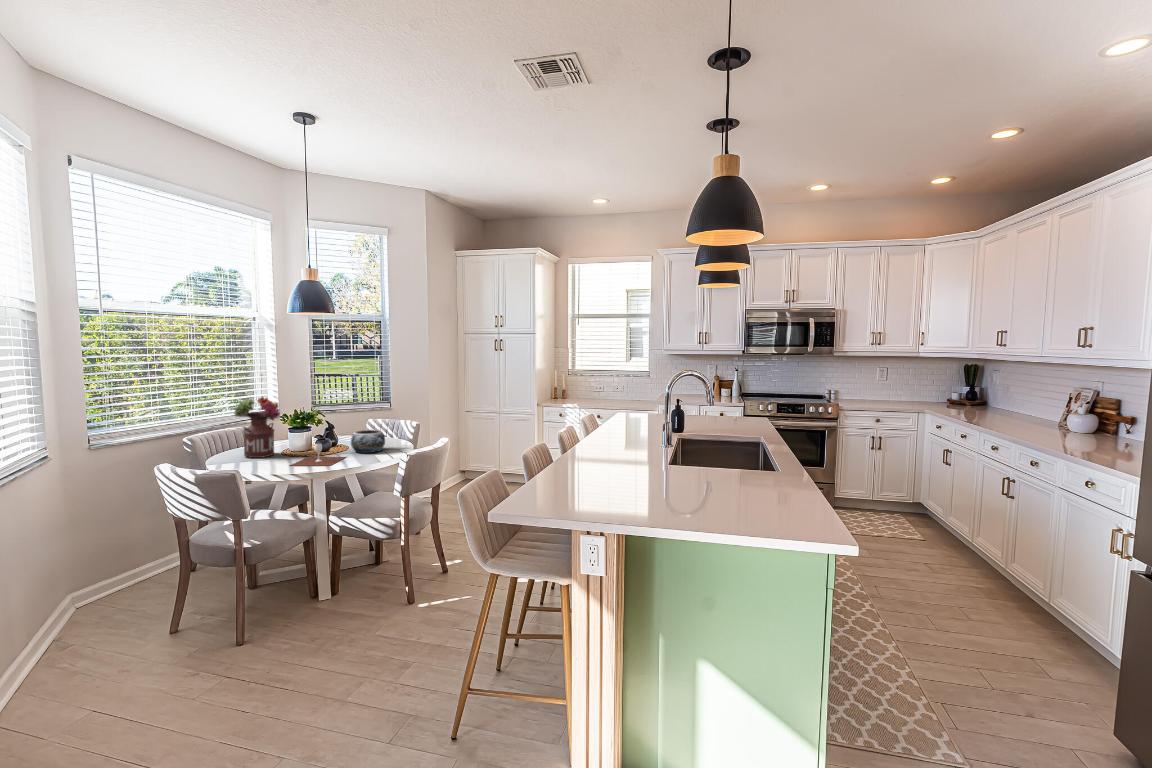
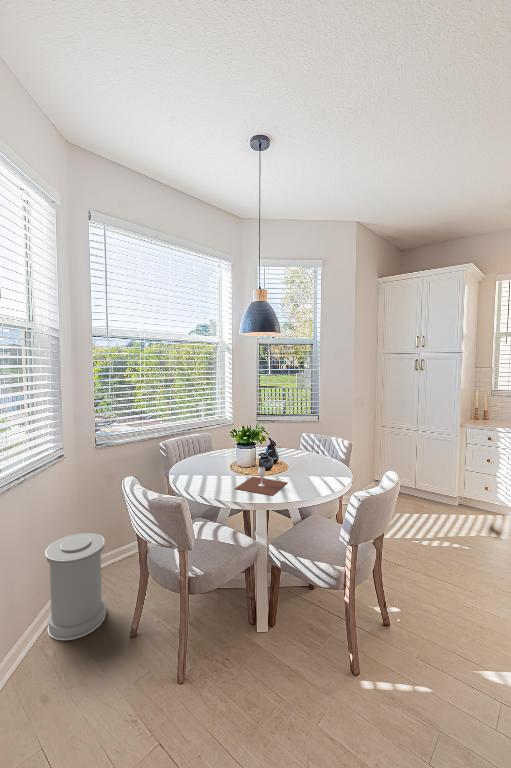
flower arrangement: present [234,397,280,458] -> none [192,413,231,471]
decorative bowl: present [351,430,385,453] -> none [291,452,325,479]
trash can: none [41,541,129,656] -> present [45,533,106,640]

